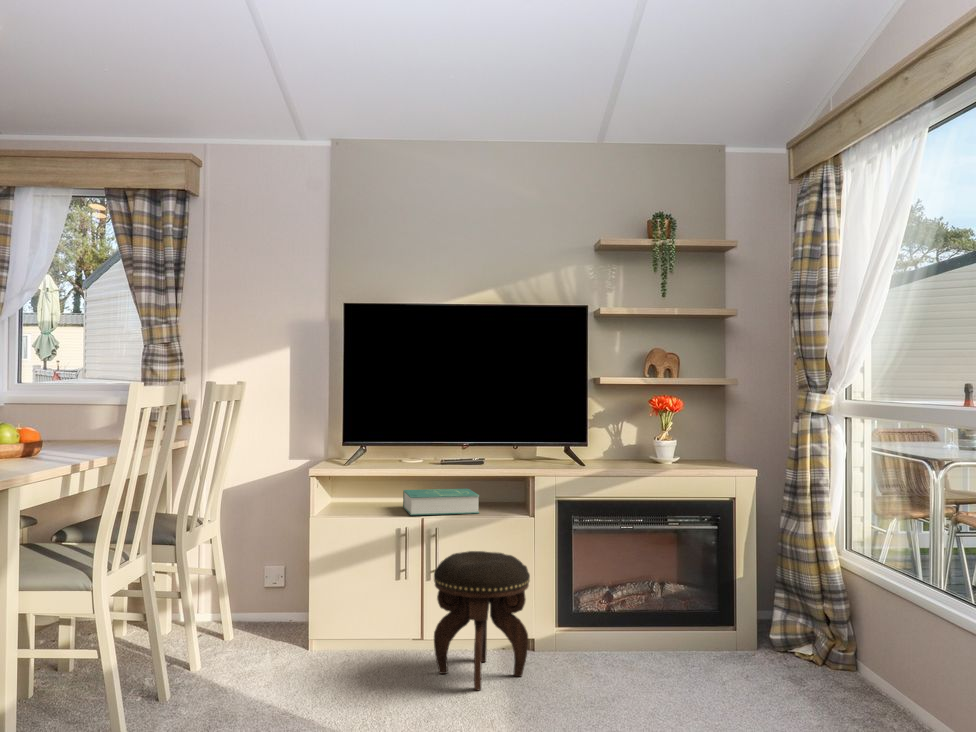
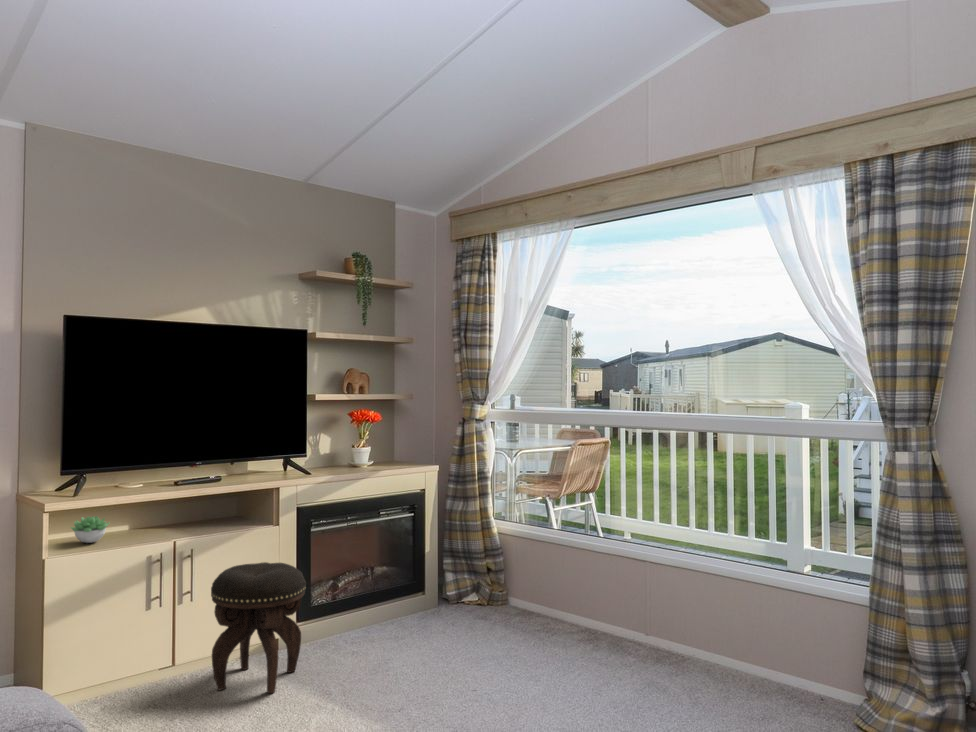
succulent plant: none [347,487,381,510] -> present [71,516,110,543]
book: present [403,489,480,515] -> none [129,506,223,540]

